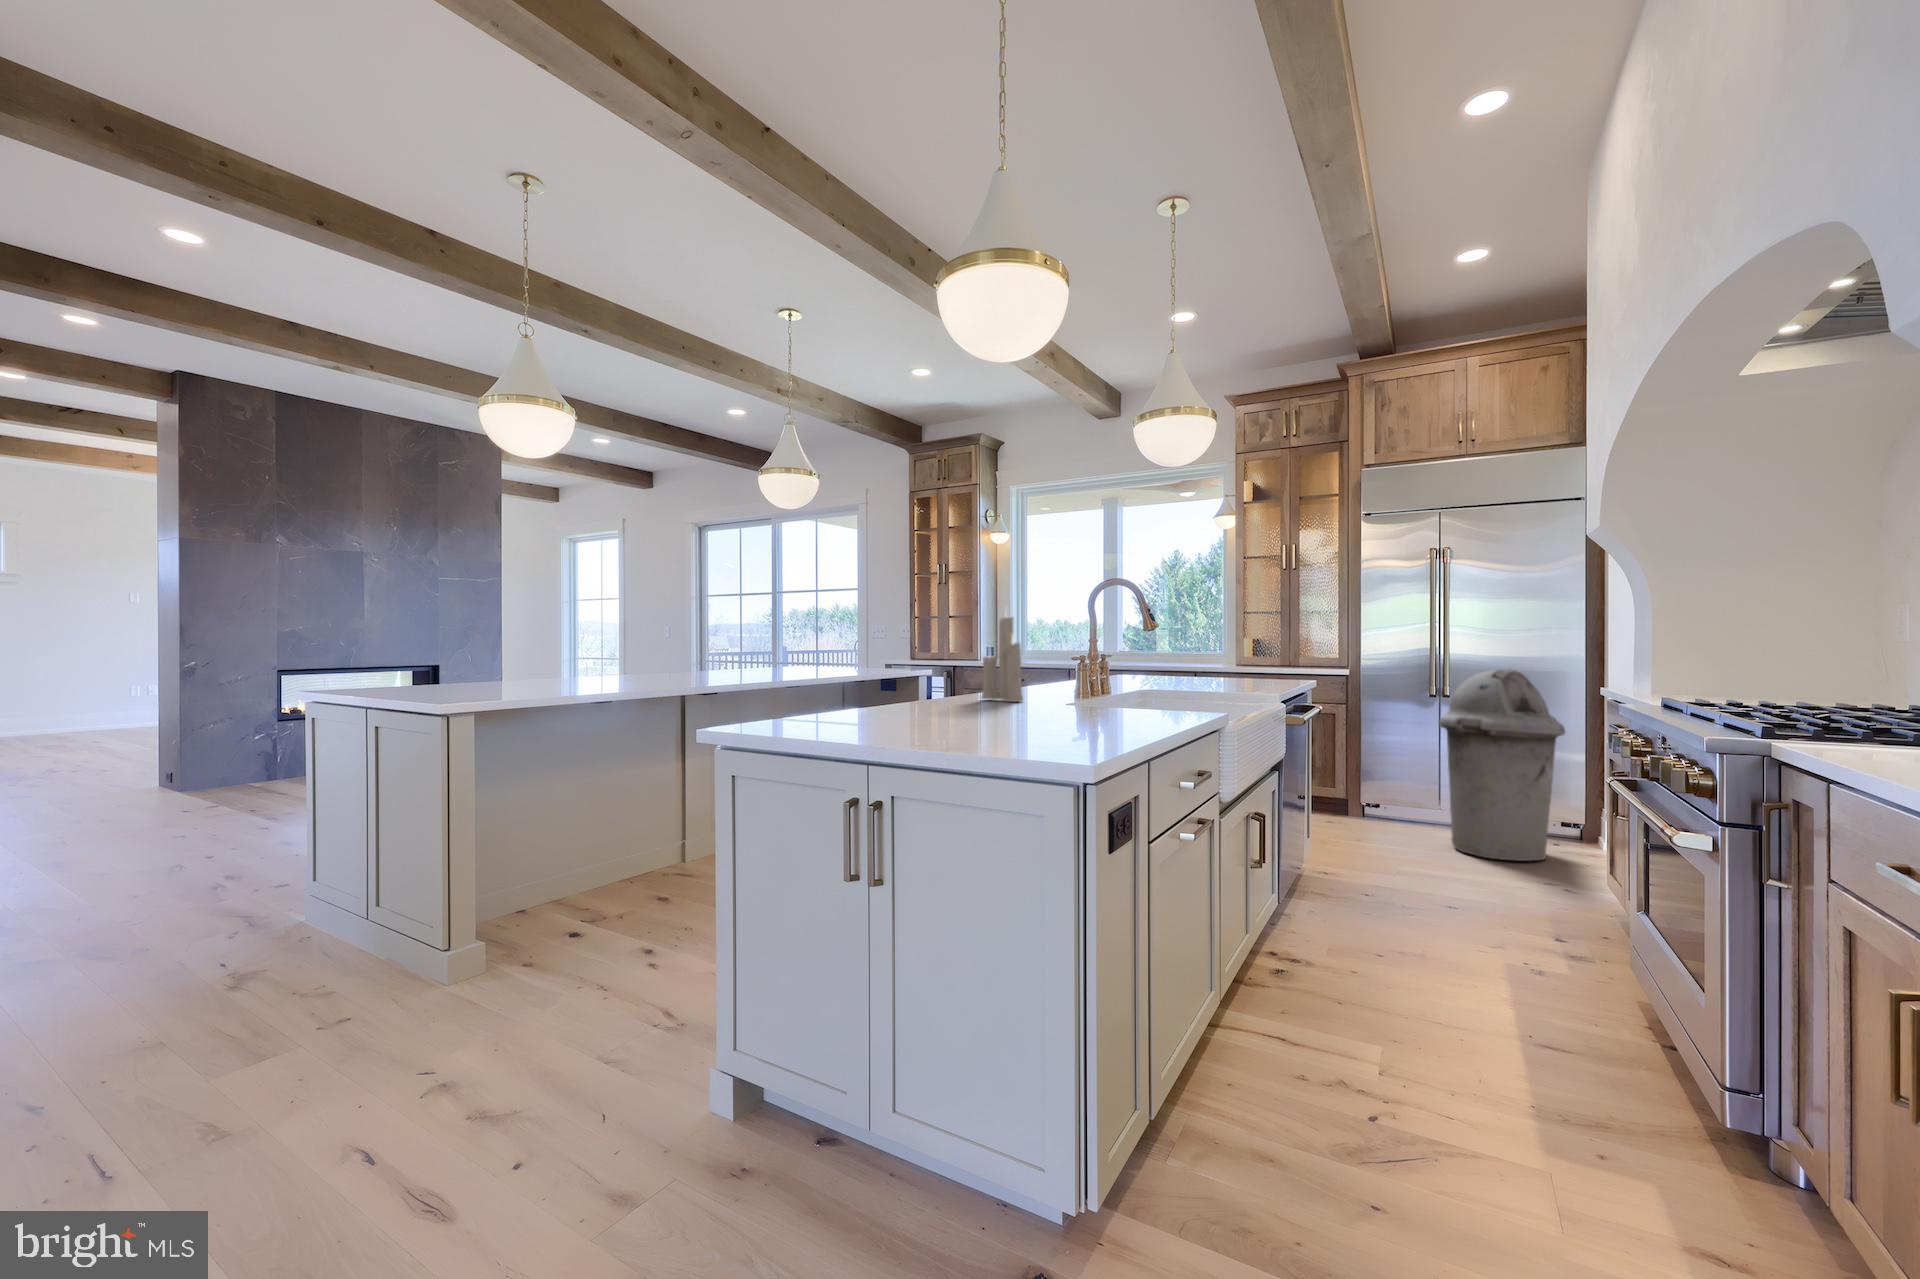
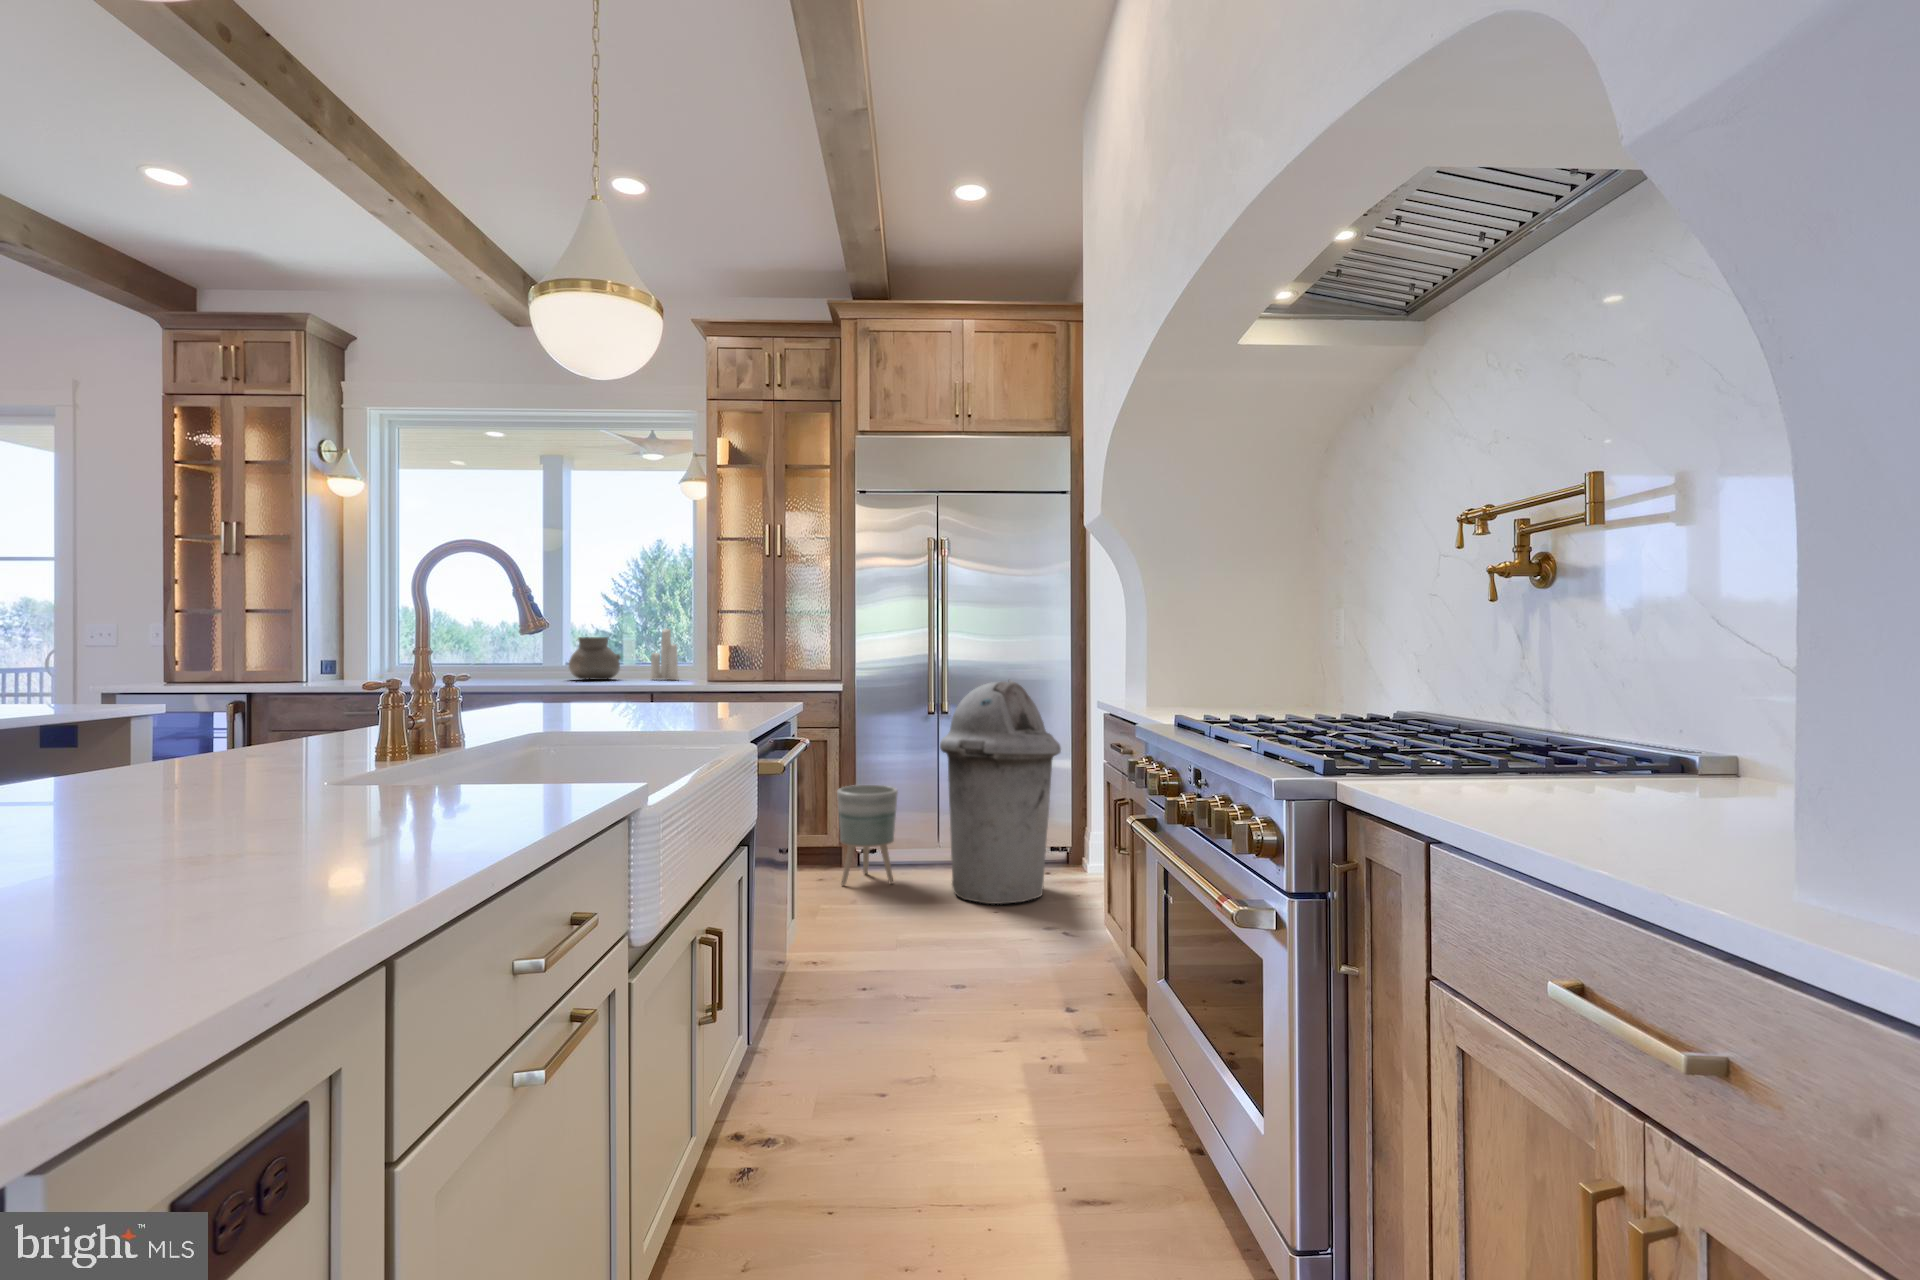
candle: present [982,617,1023,702] -> present [650,629,678,680]
vase: none [1136,633,1173,664] -> present [568,637,621,680]
planter: none [1345,752,1400,834] -> present [837,785,898,886]

